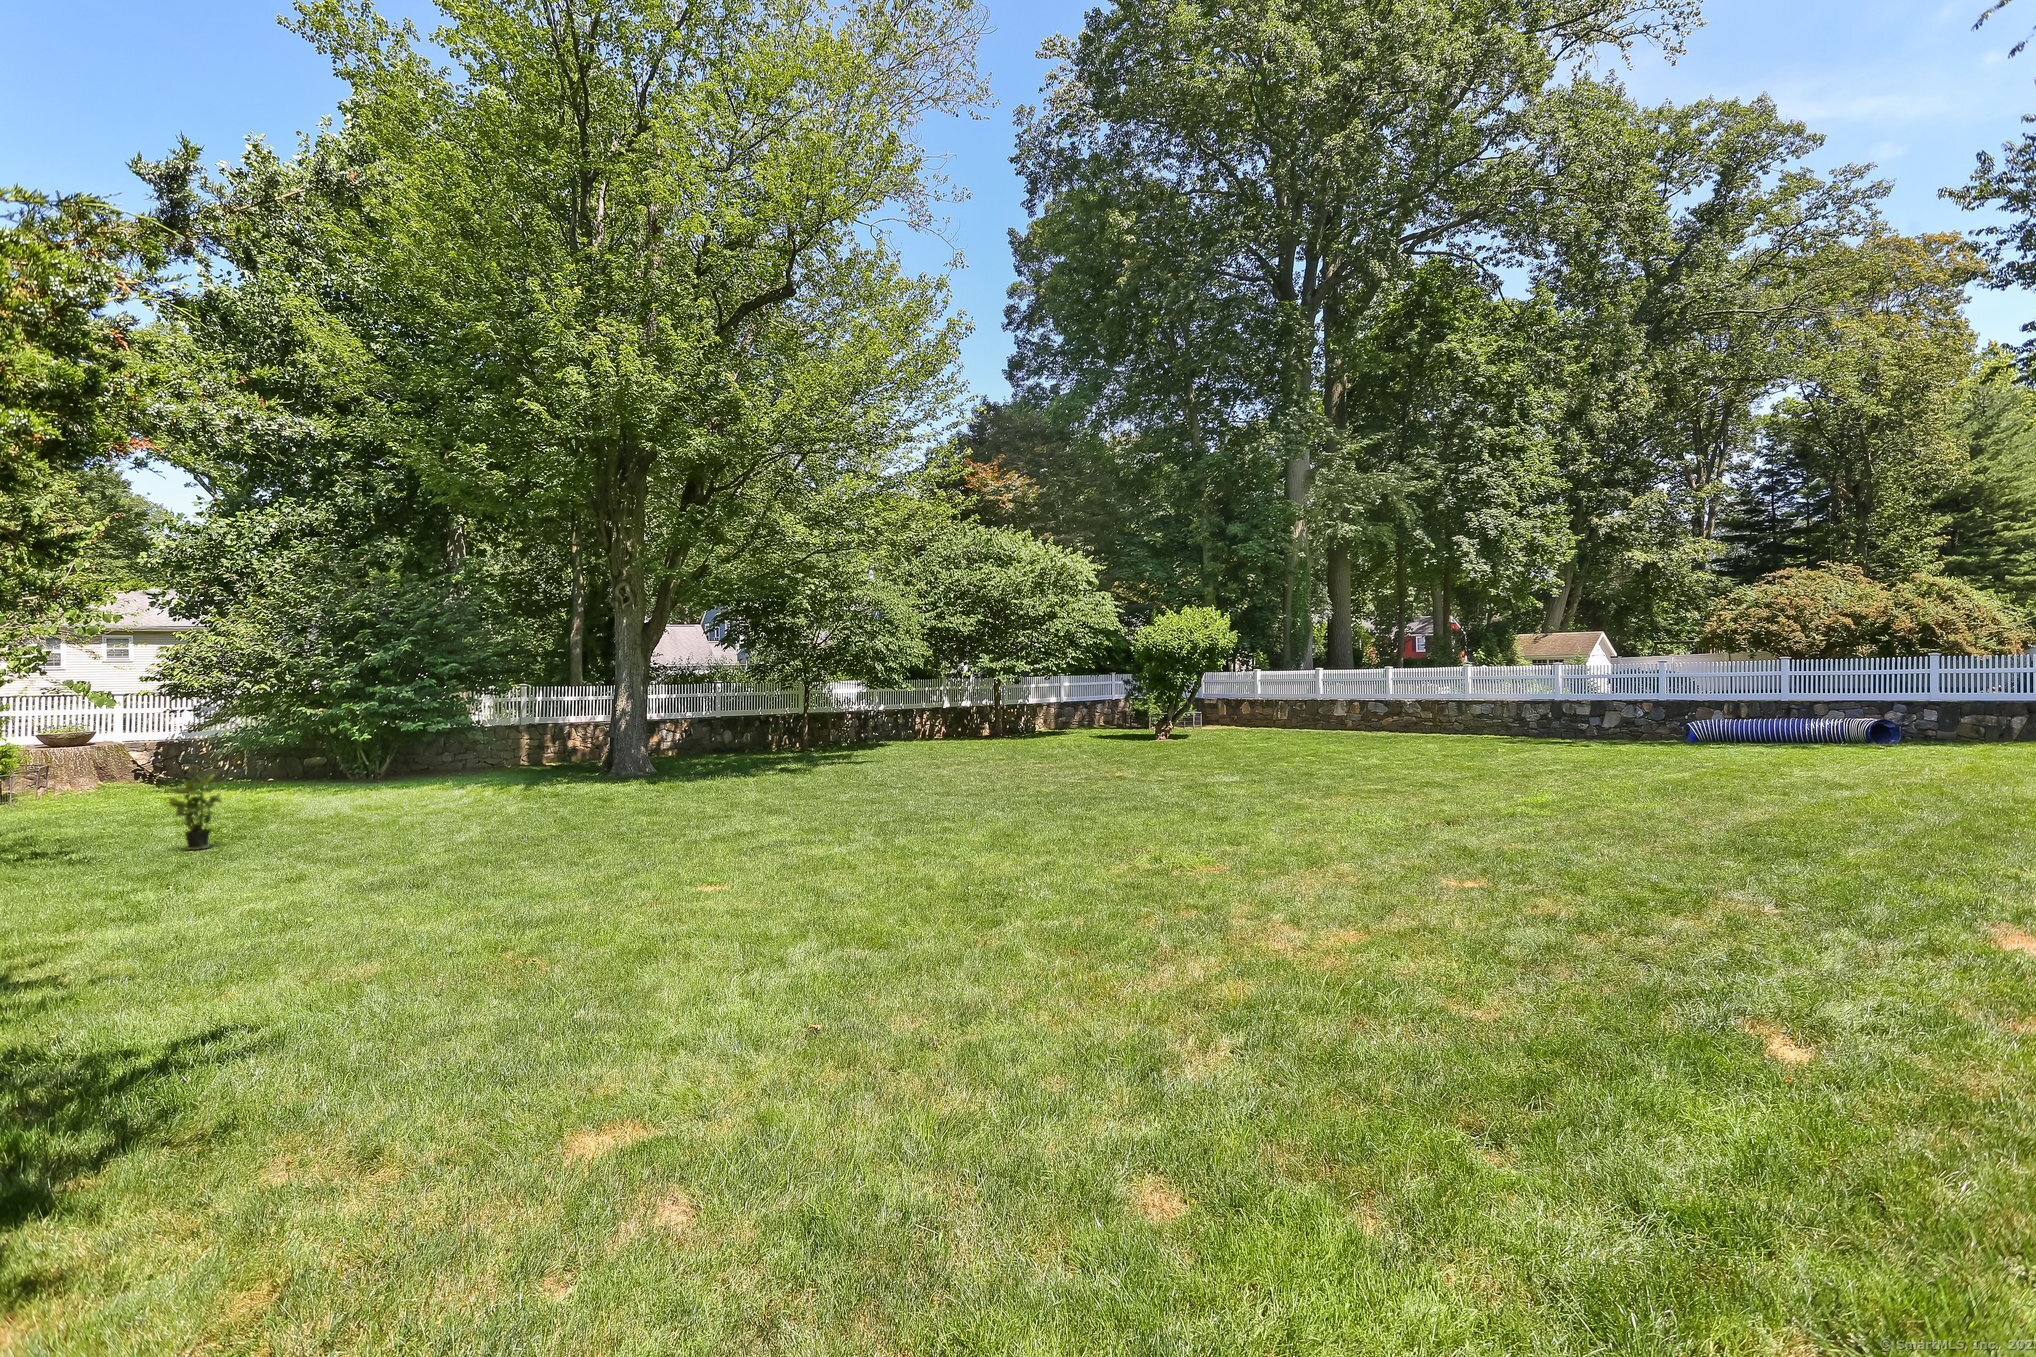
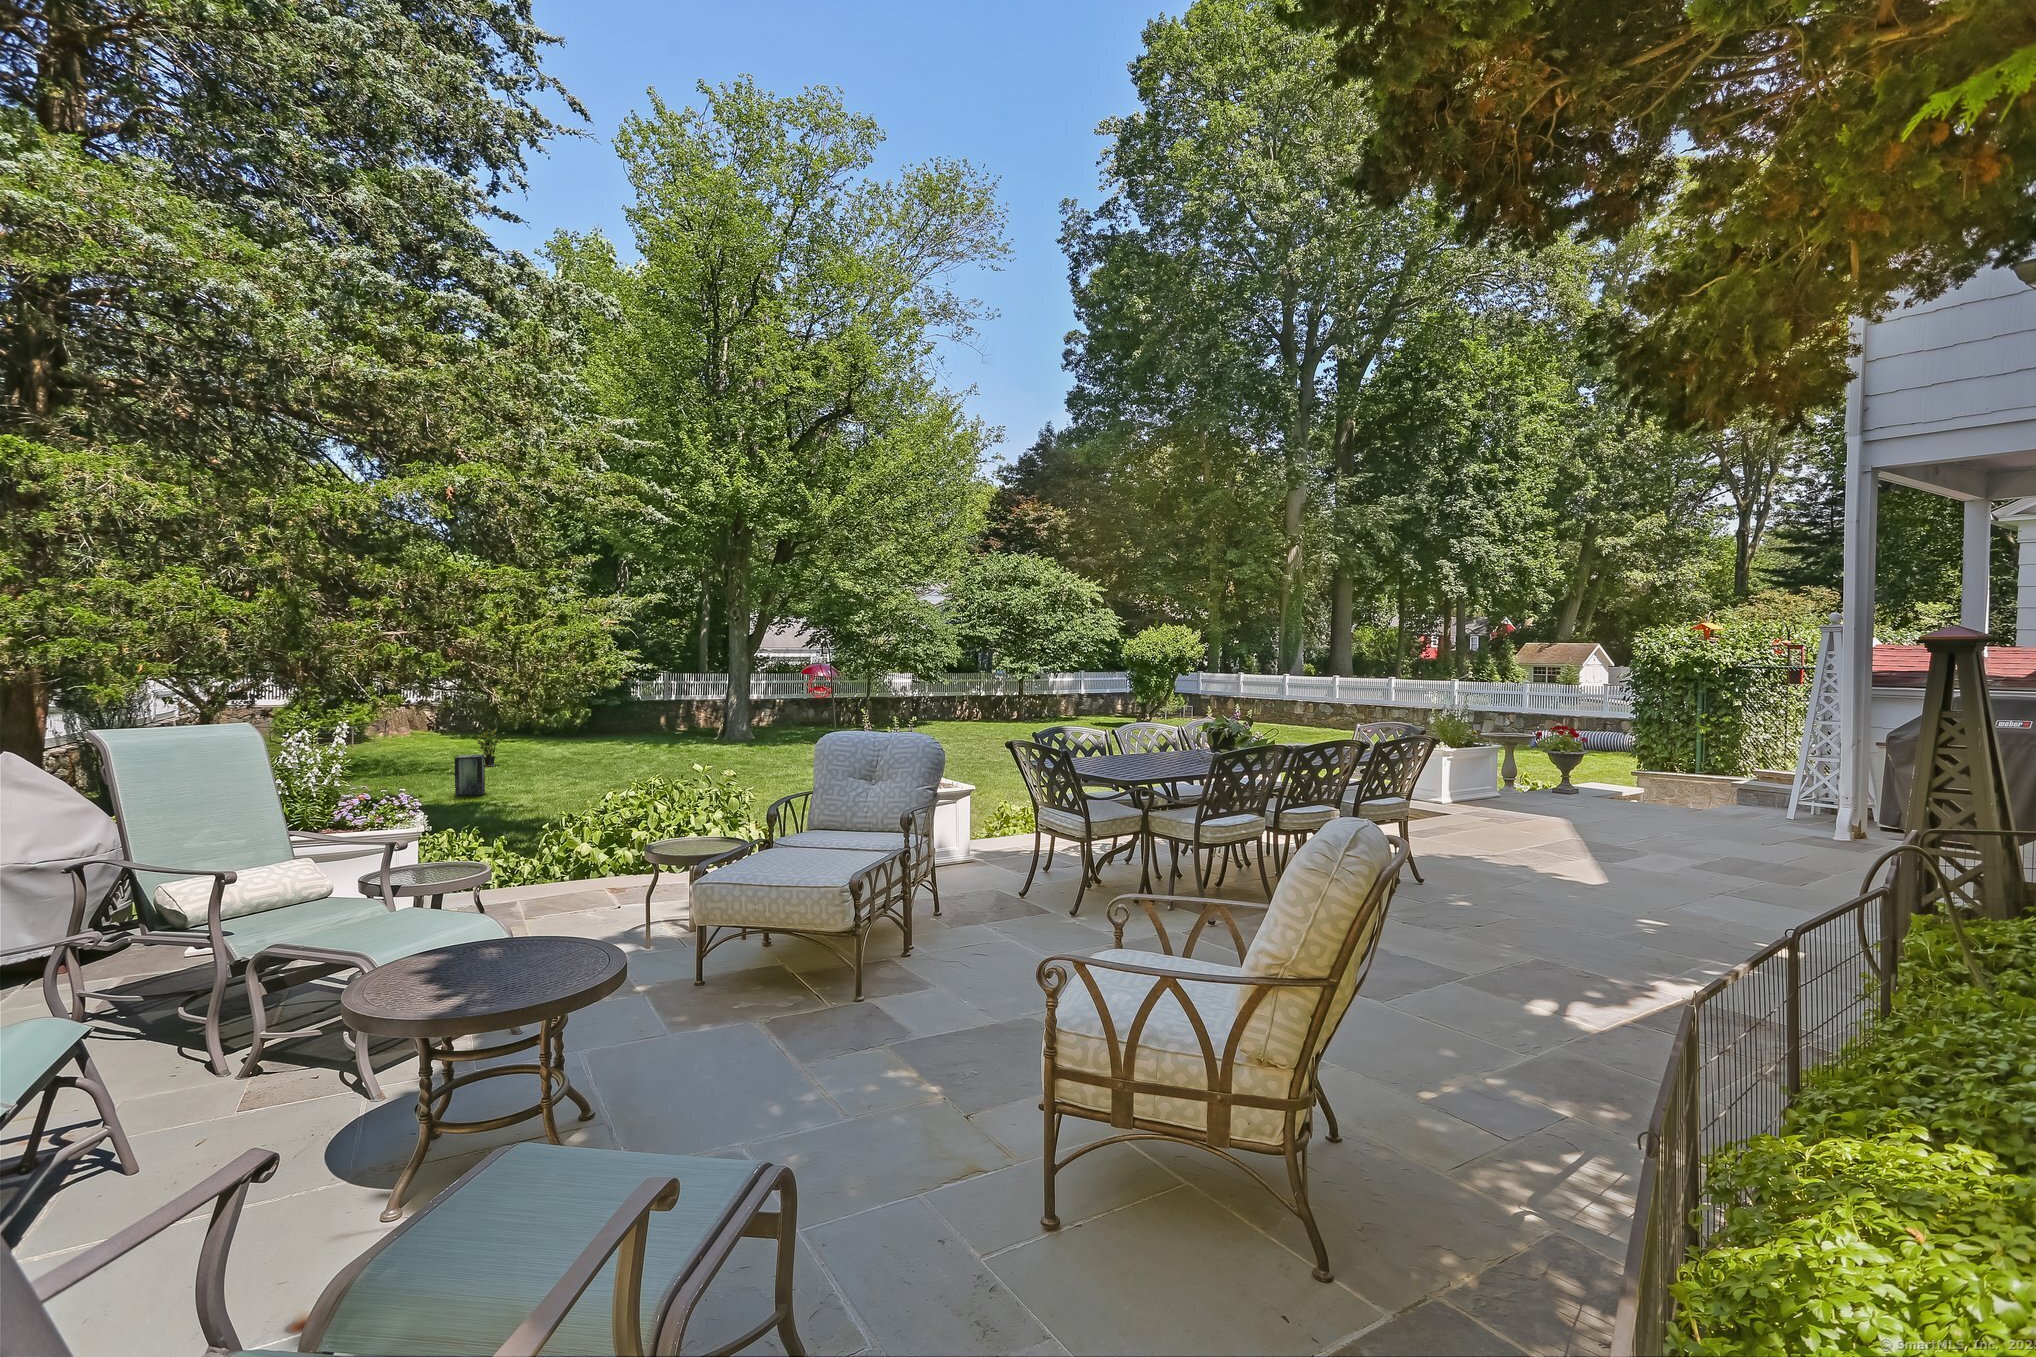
storage box: none [64,834,160,946] -> present [455,754,485,797]

